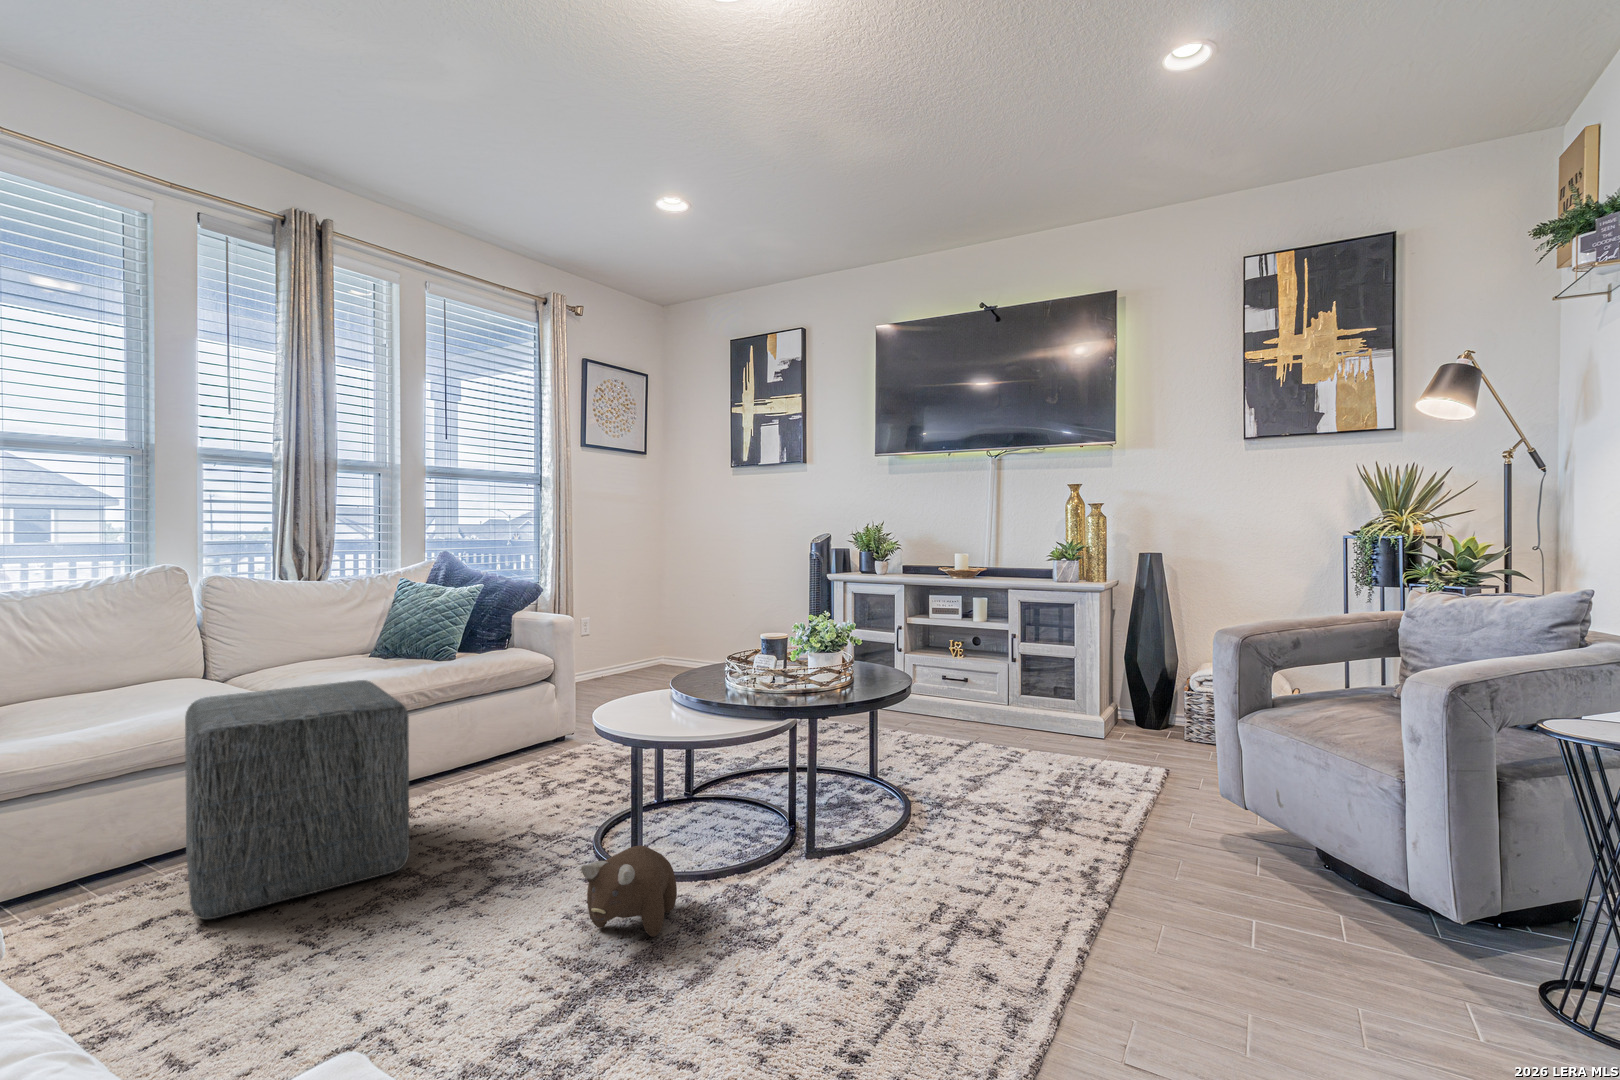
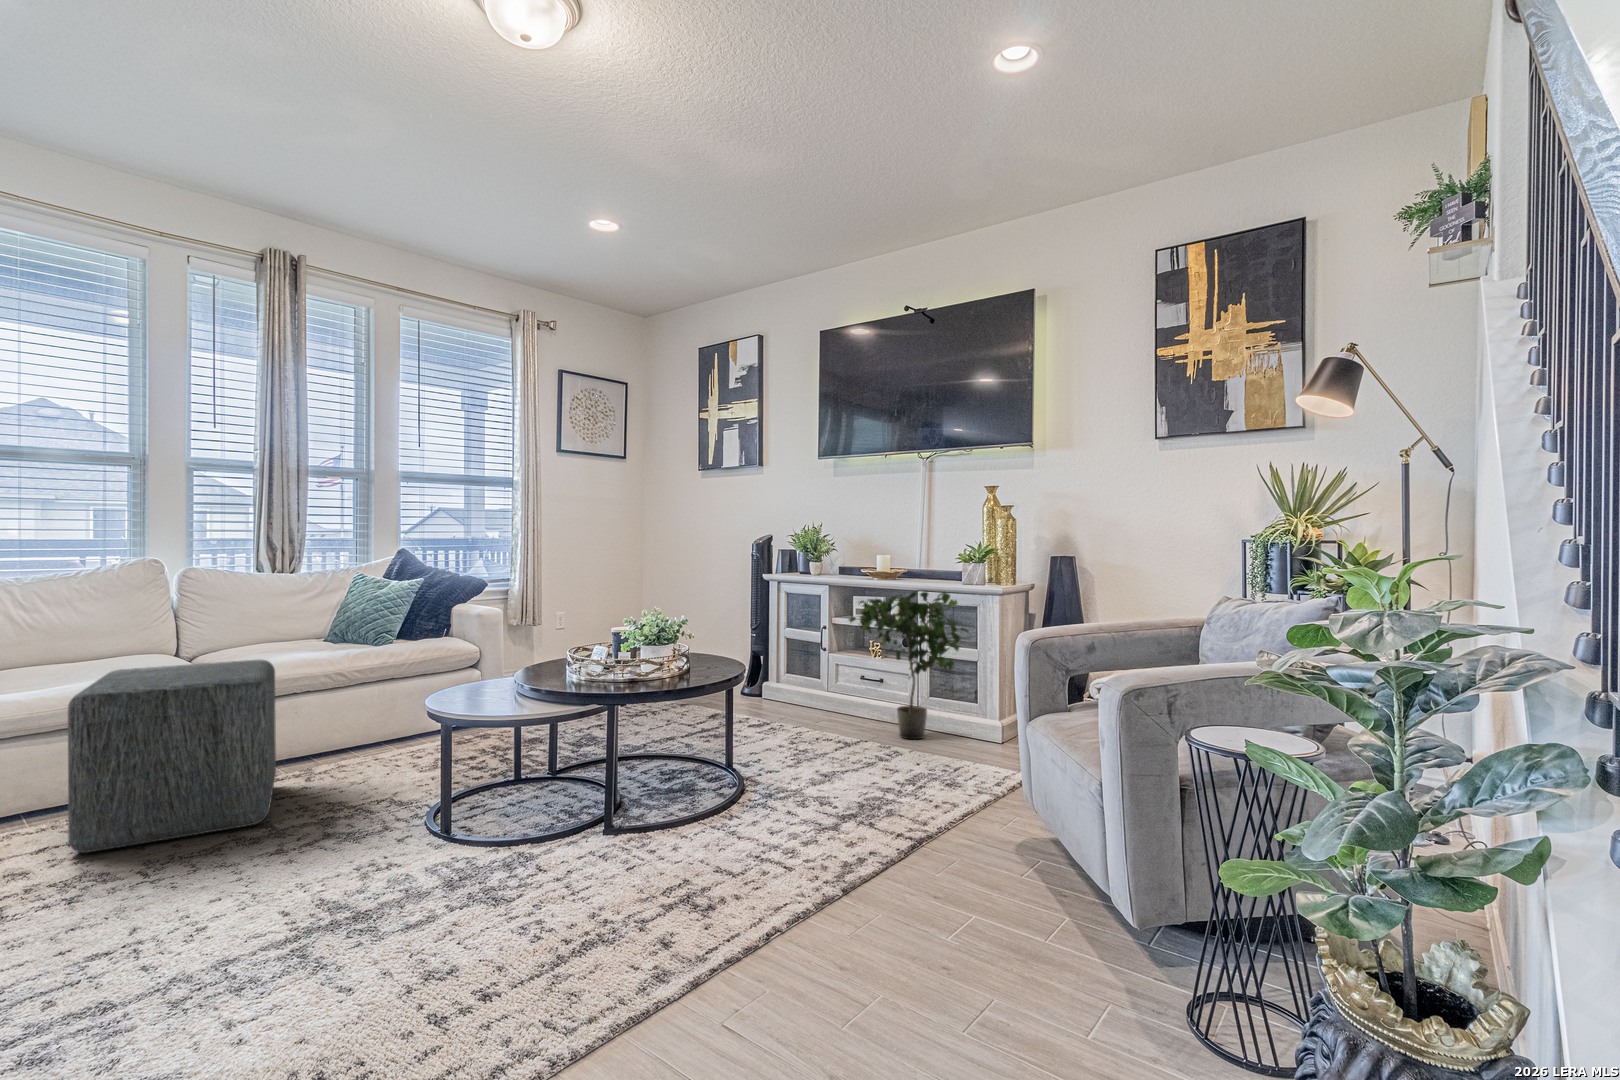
potted plant: none [949,591,1071,742] -> present [849,592,969,739]
plush toy: present [581,845,677,937] -> none [344,810,453,890]

